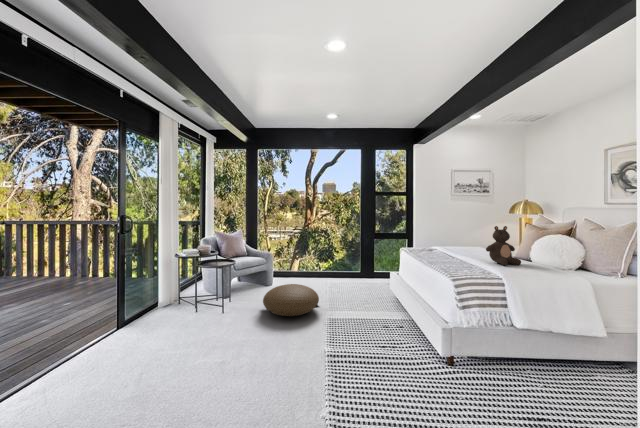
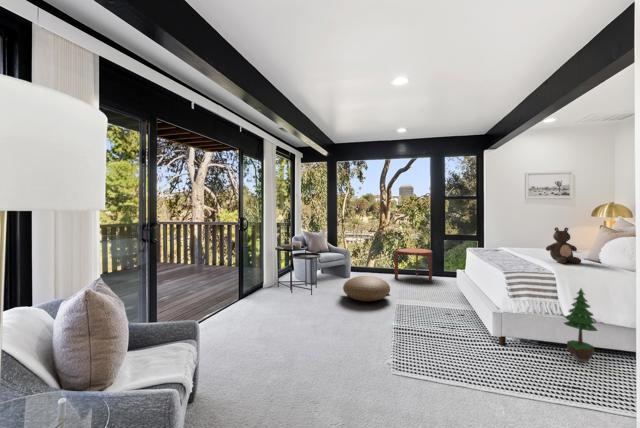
side table: none [322,248,362,285] -> present [395,248,432,282]
potted tree: none [517,296,554,381] -> present [564,289,597,362]

